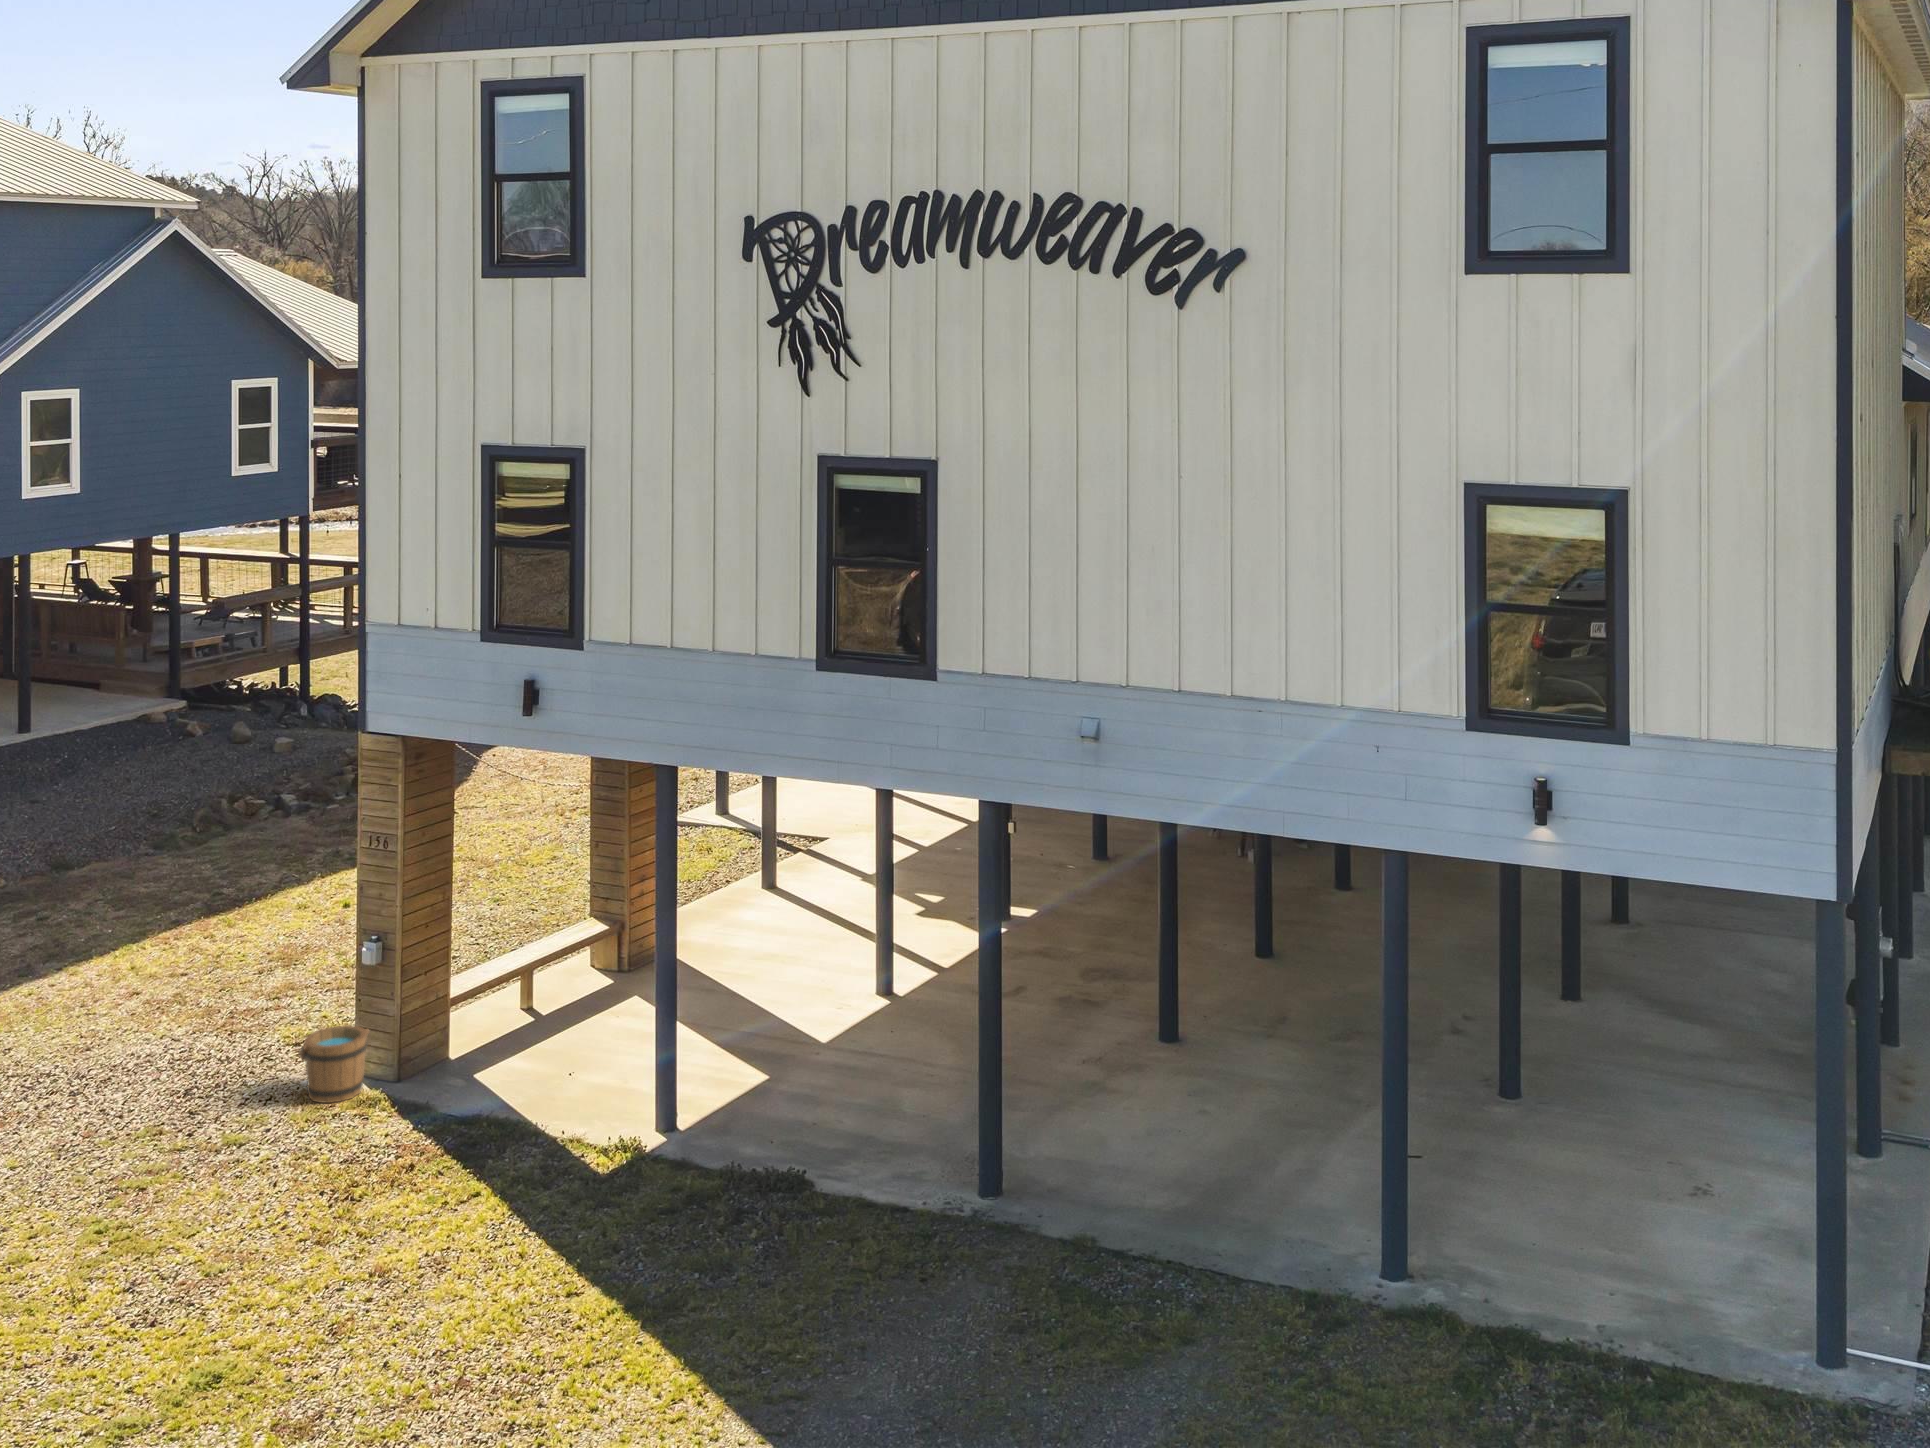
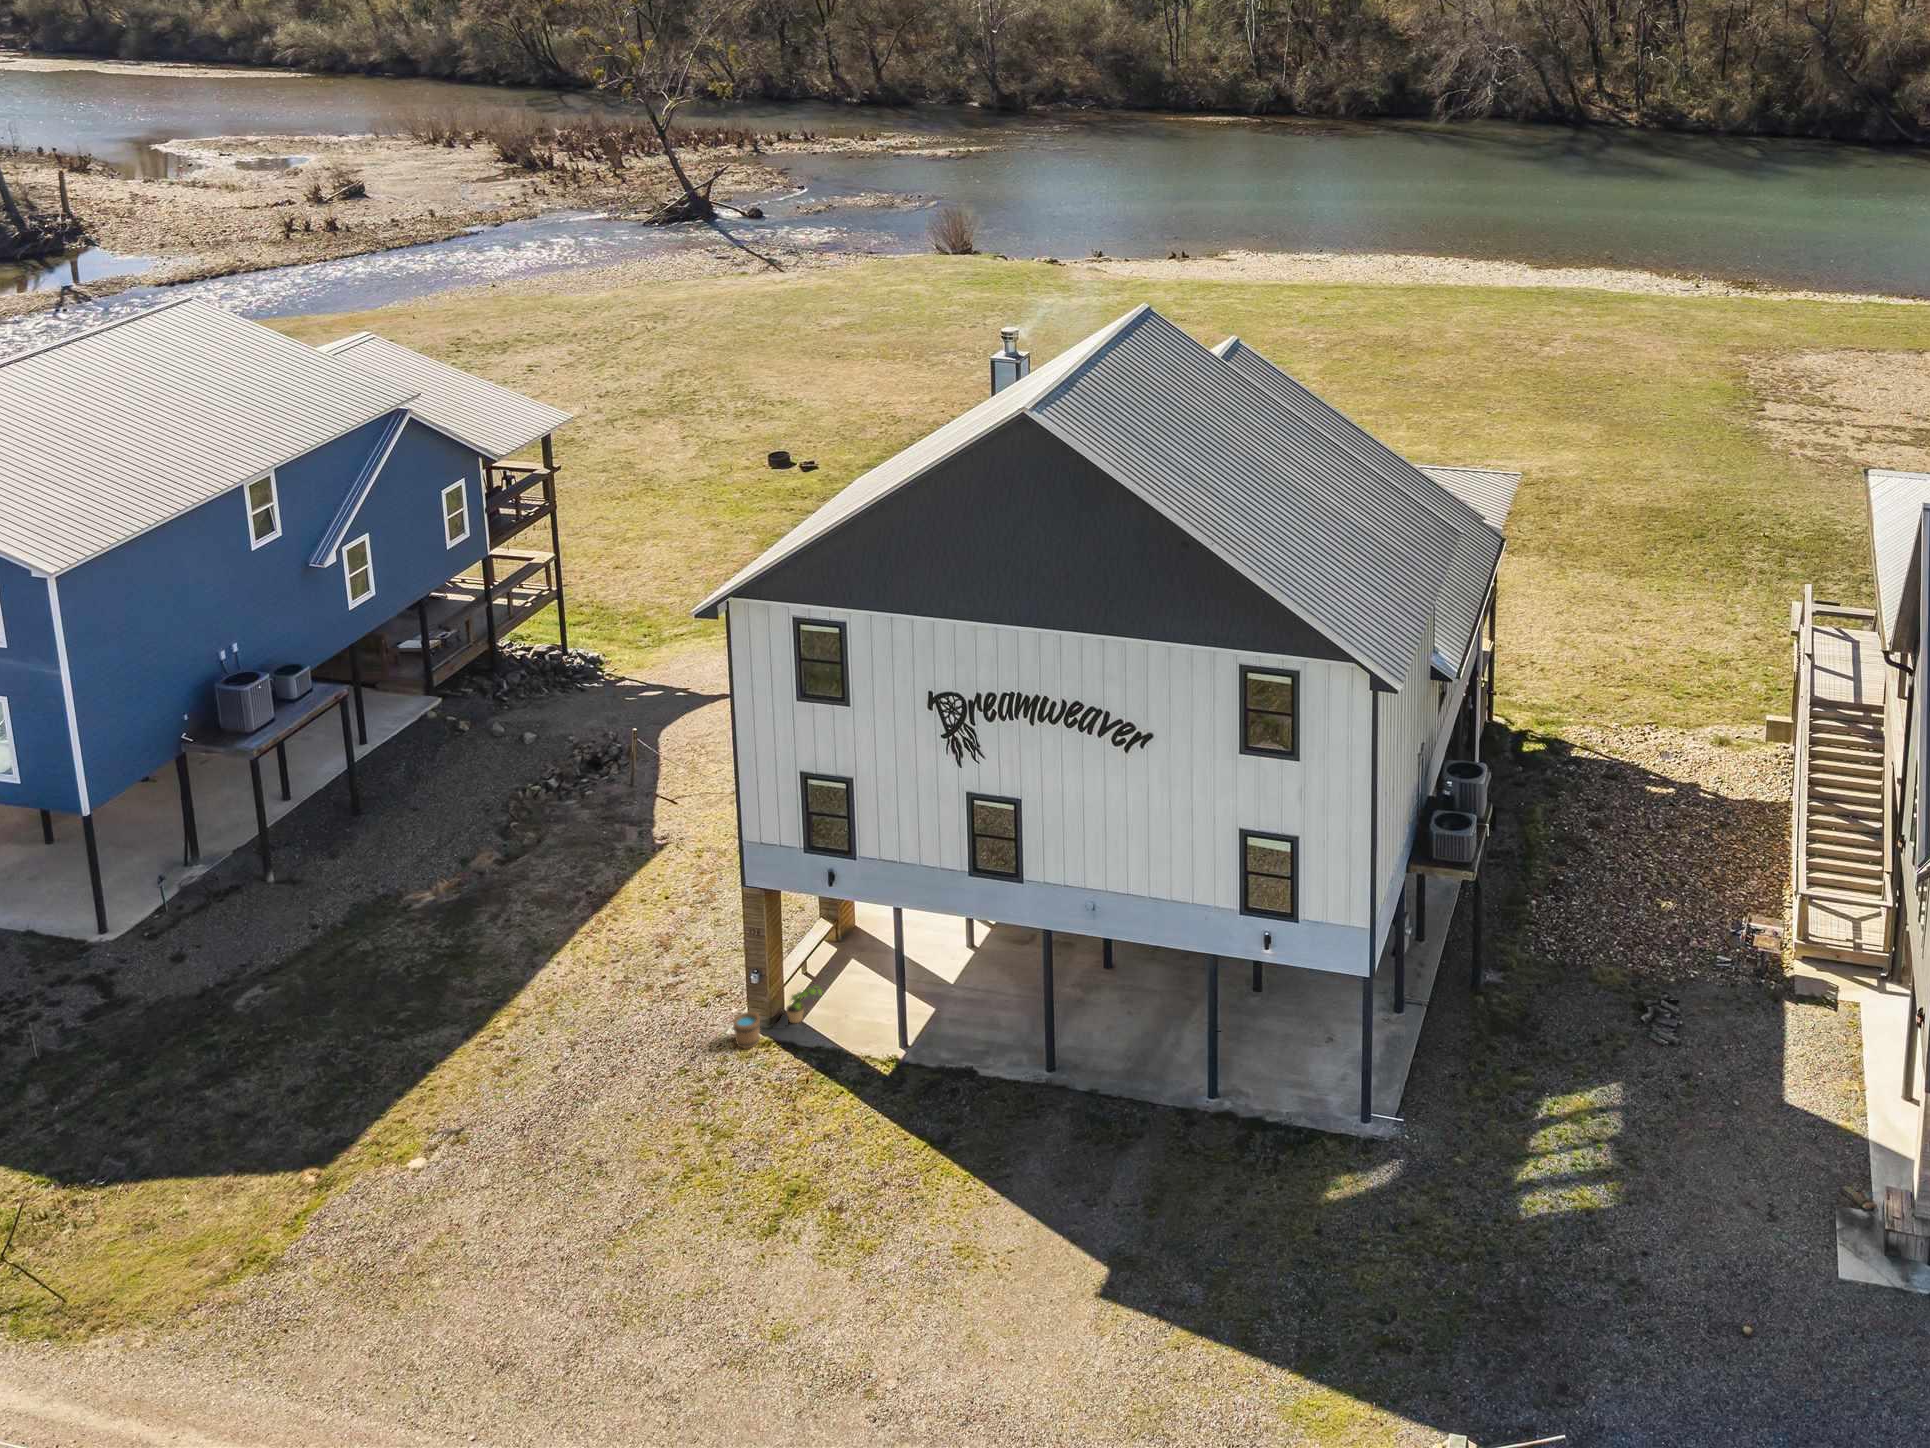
potted plant: none [440,990,520,1071] -> present [786,986,822,1023]

